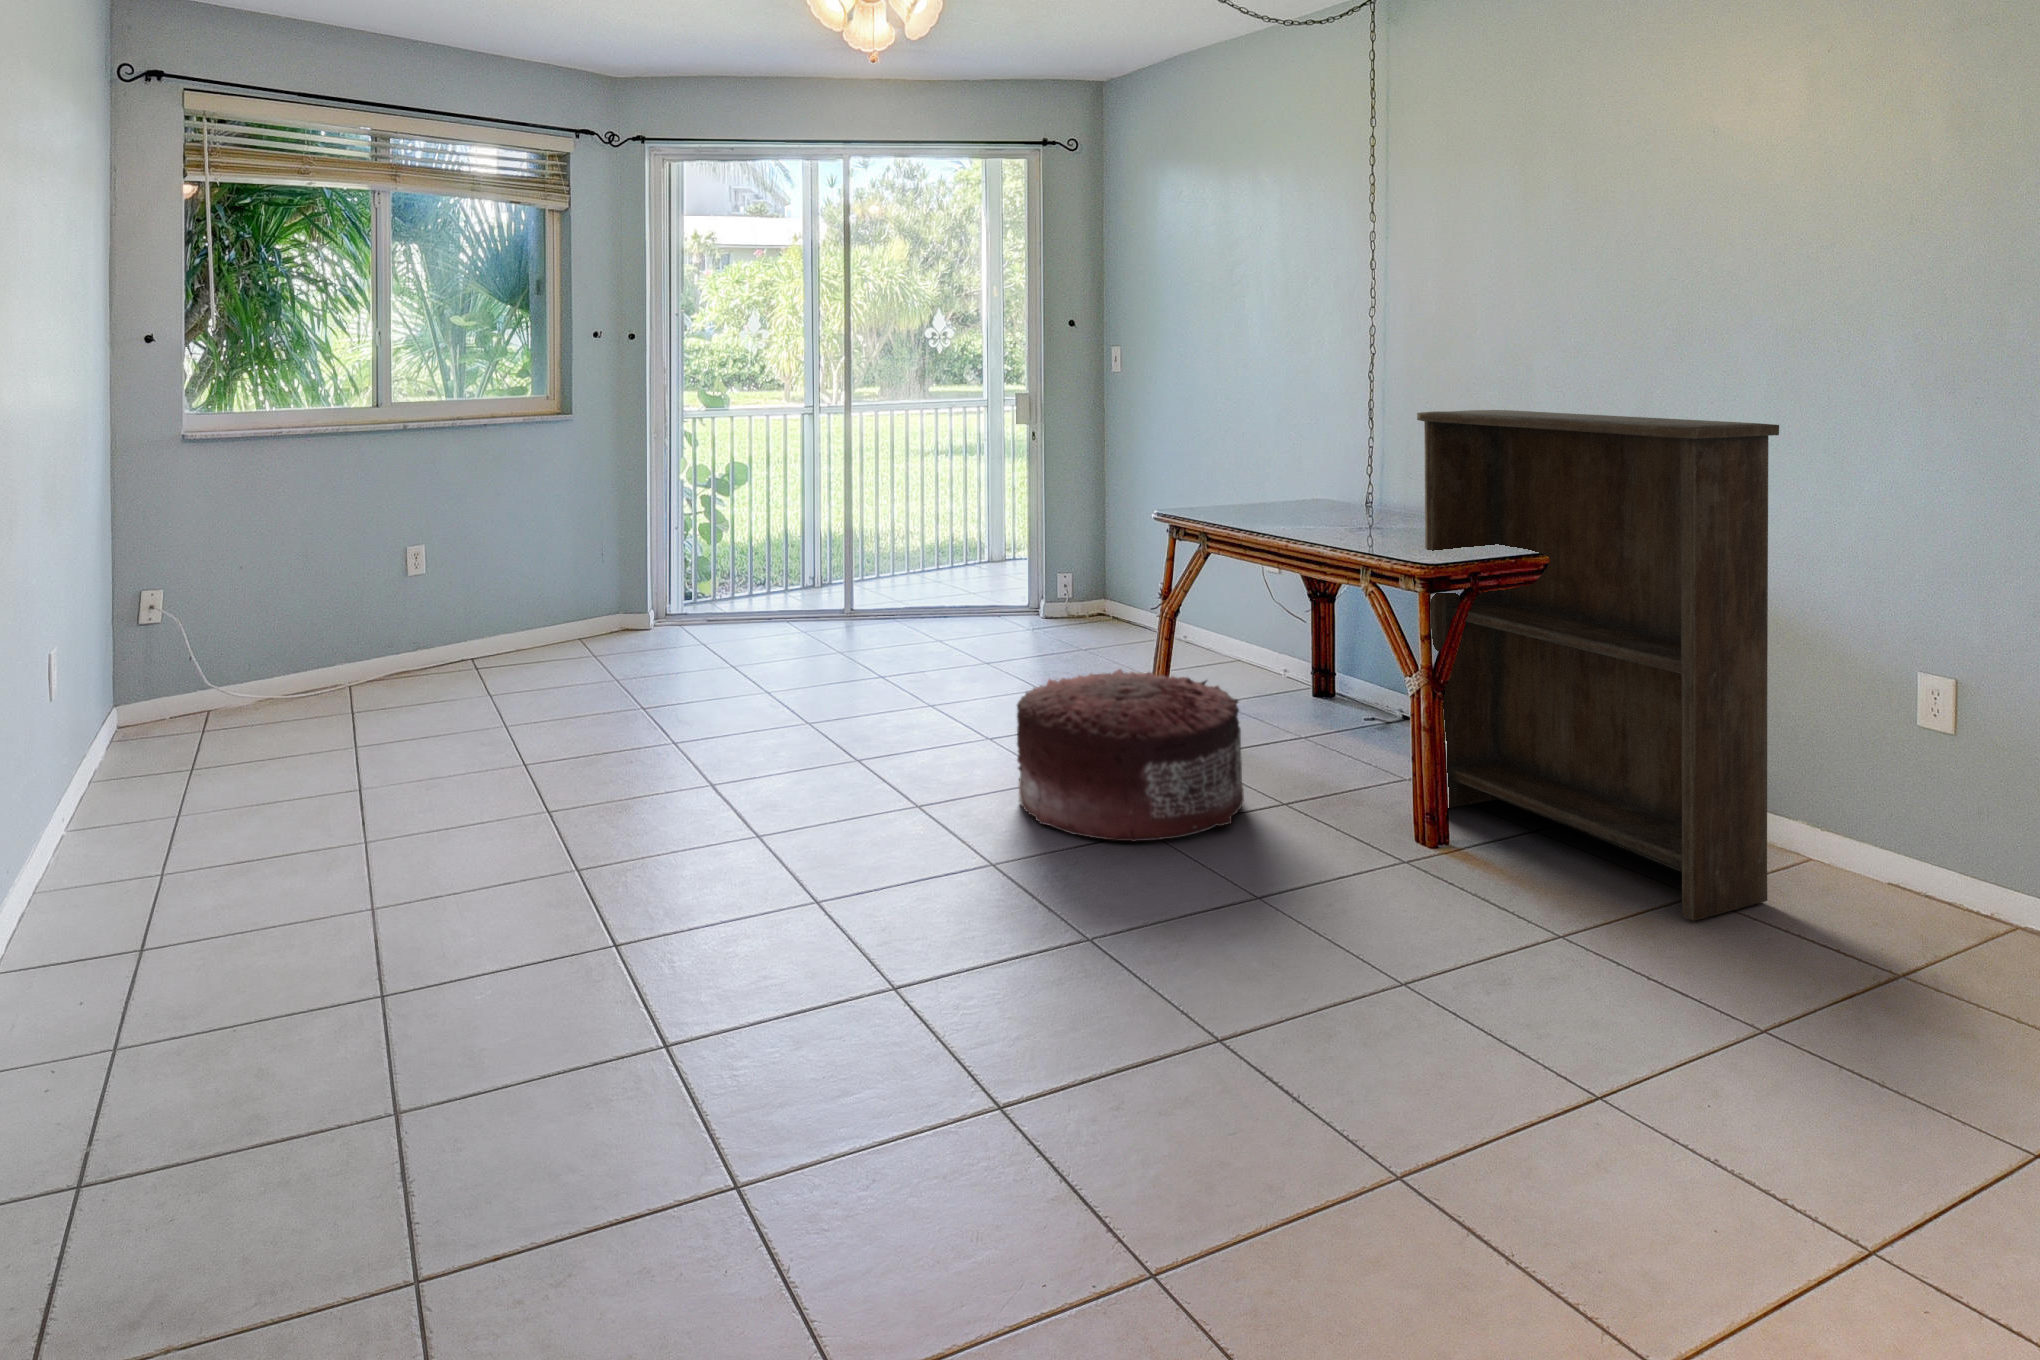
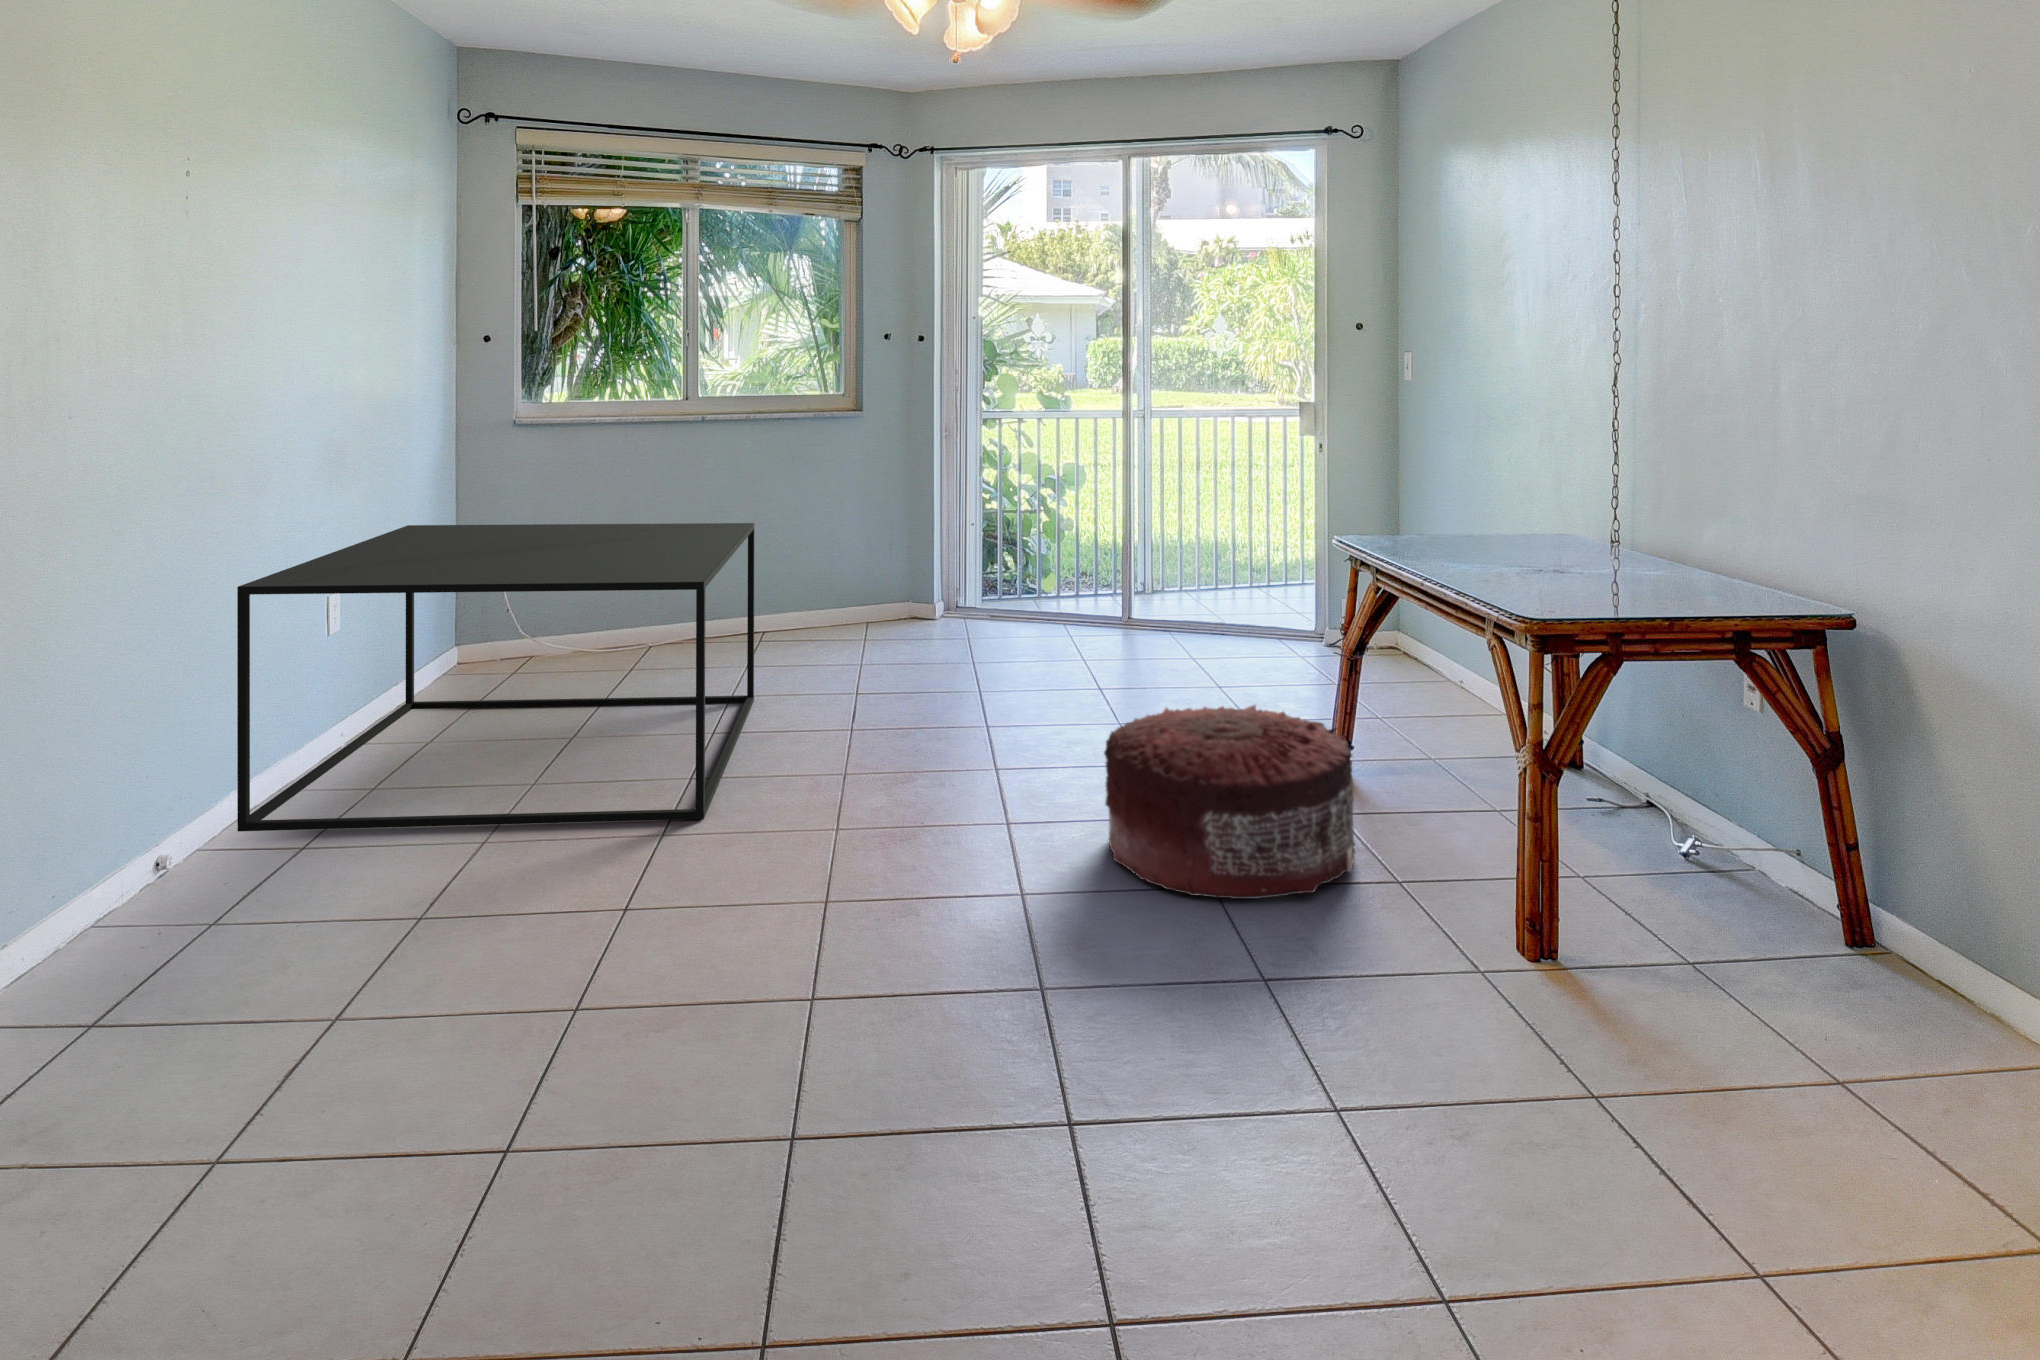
bookshelf: present [1417,410,1779,921] -> none [1569,437,1976,1118]
coffee table: none [26,537,603,942] -> present [237,523,755,831]

